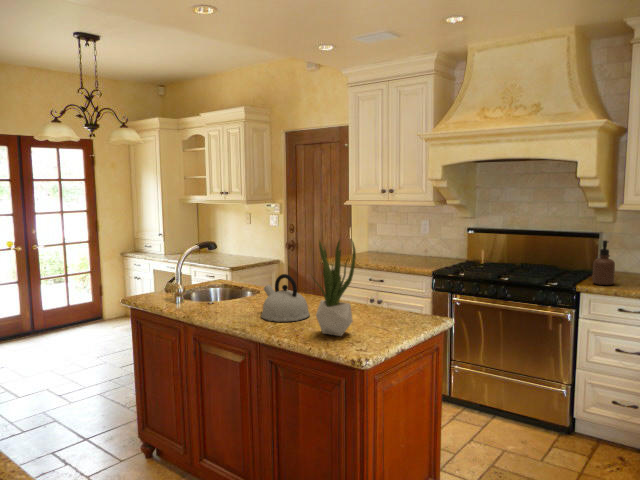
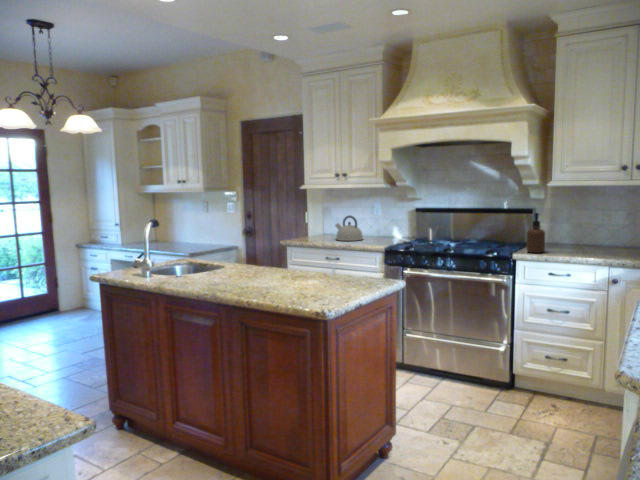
potted plant: present [314,240,356,336] -> none [276,205,318,296]
kettle: present [261,274,310,322] -> present [336,216,363,241]

